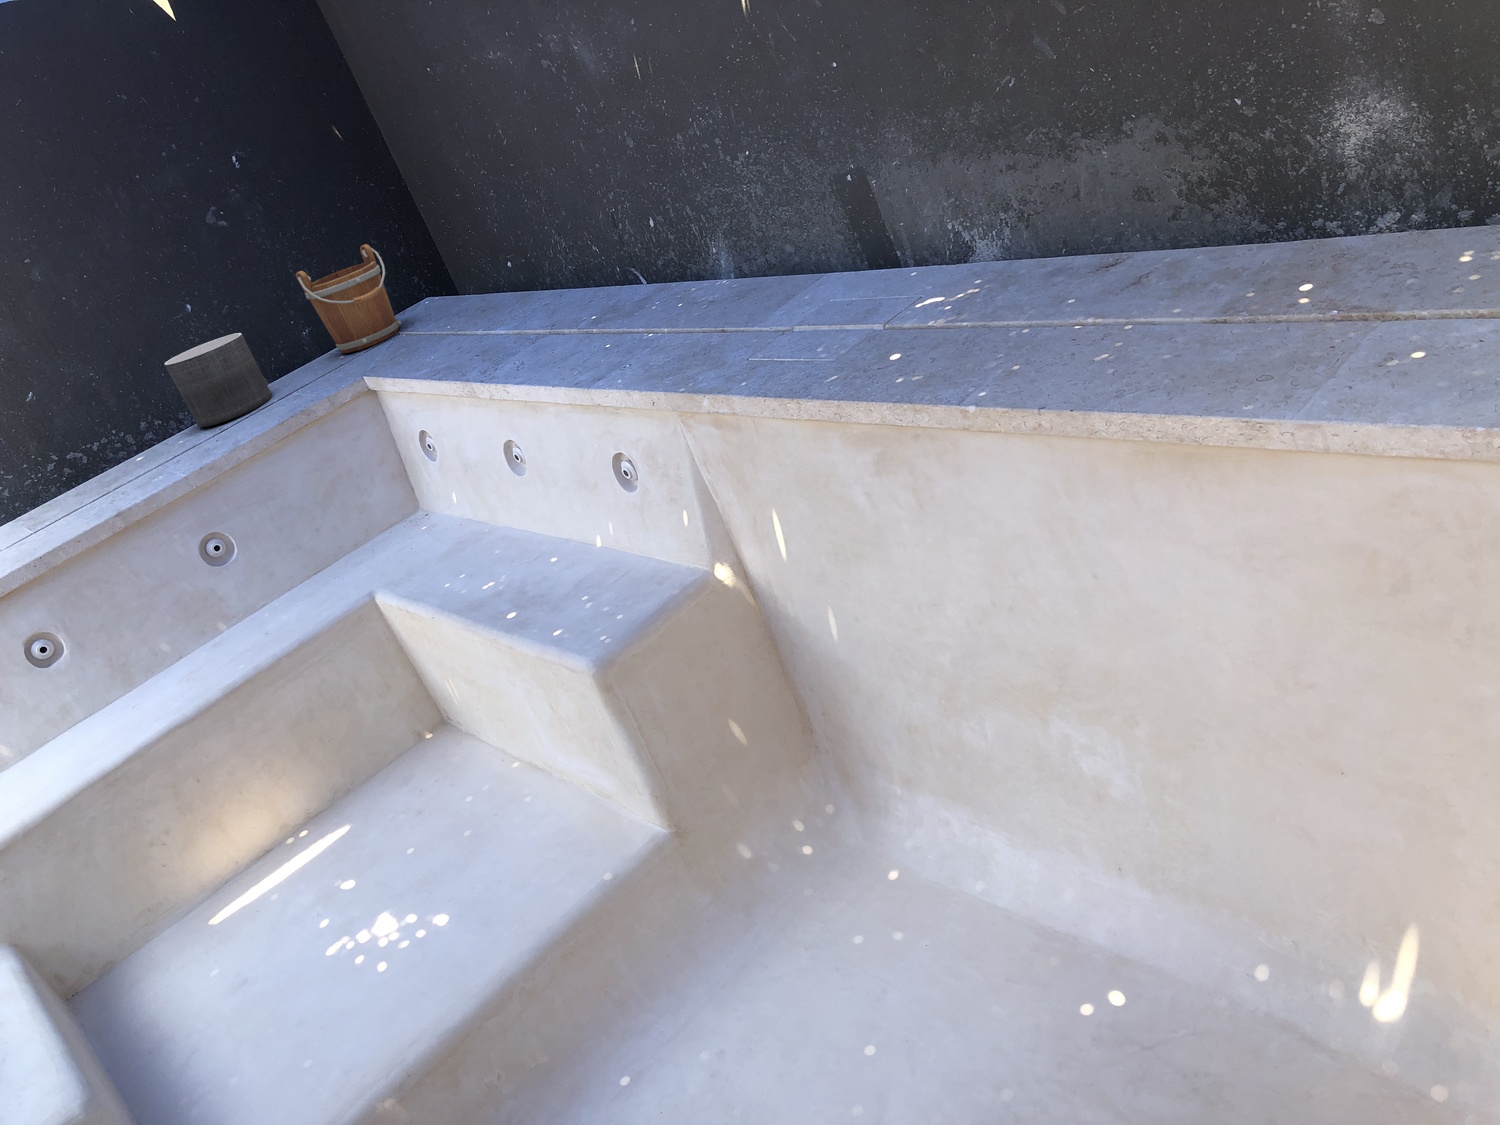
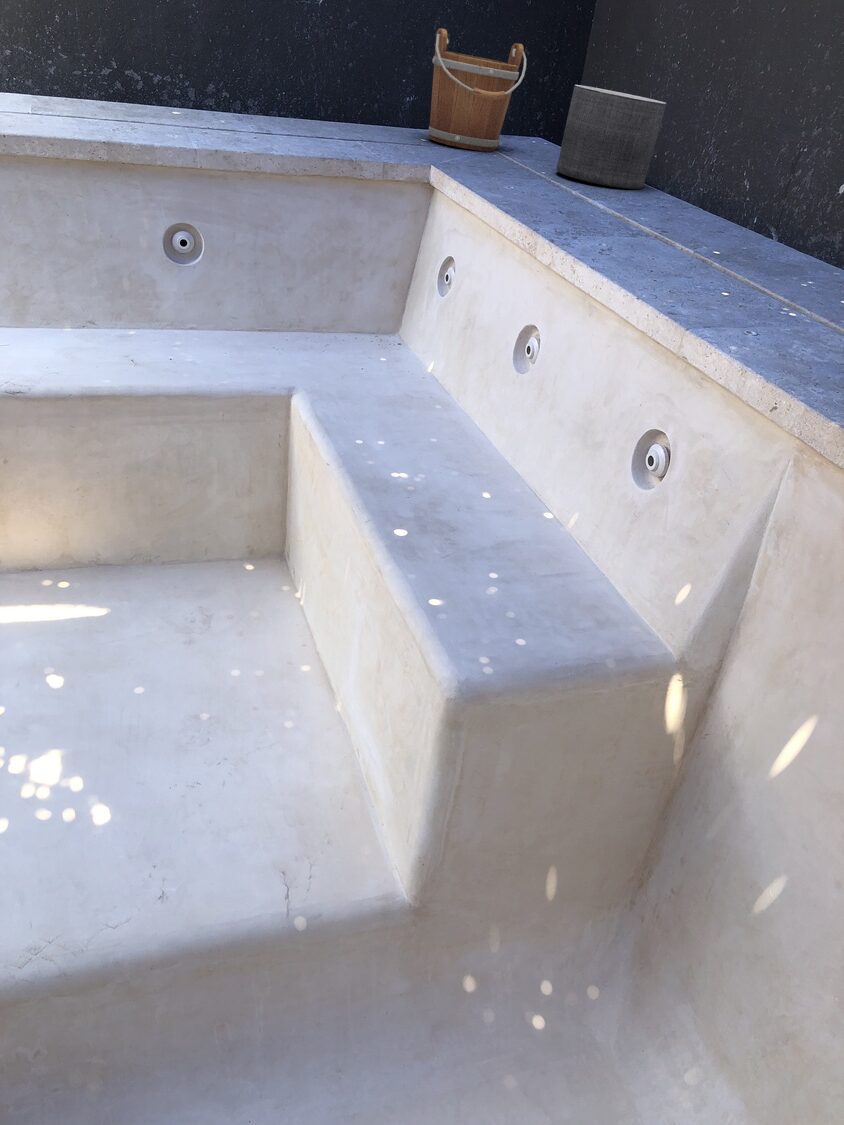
planter: present [164,333,272,427] -> present [556,85,666,189]

